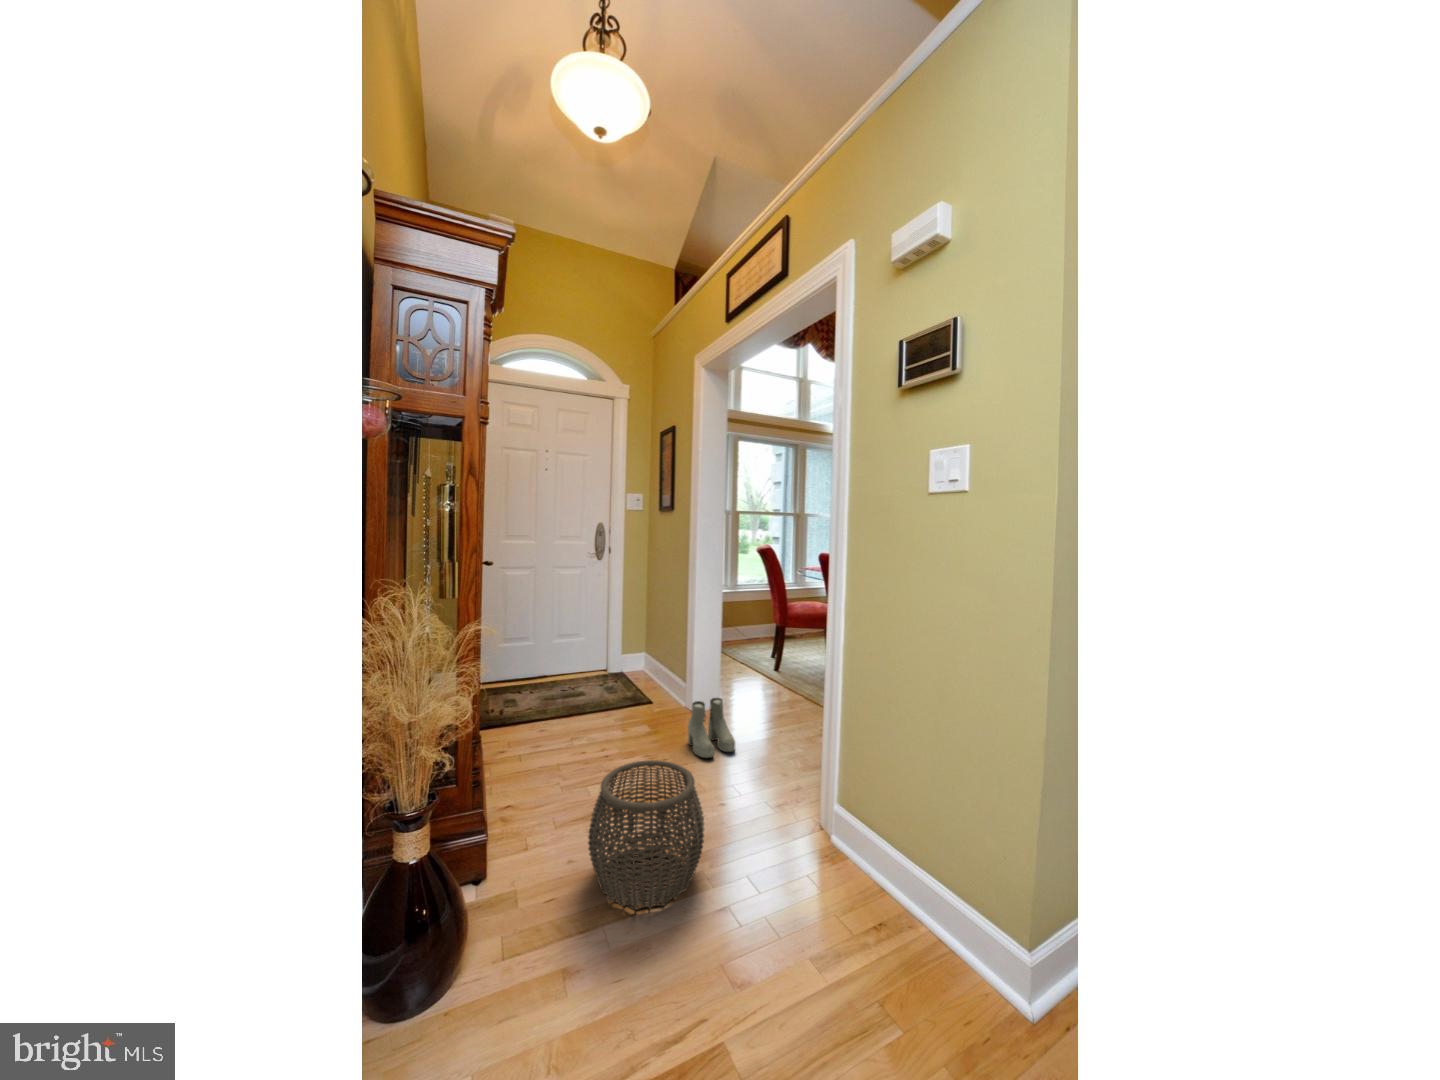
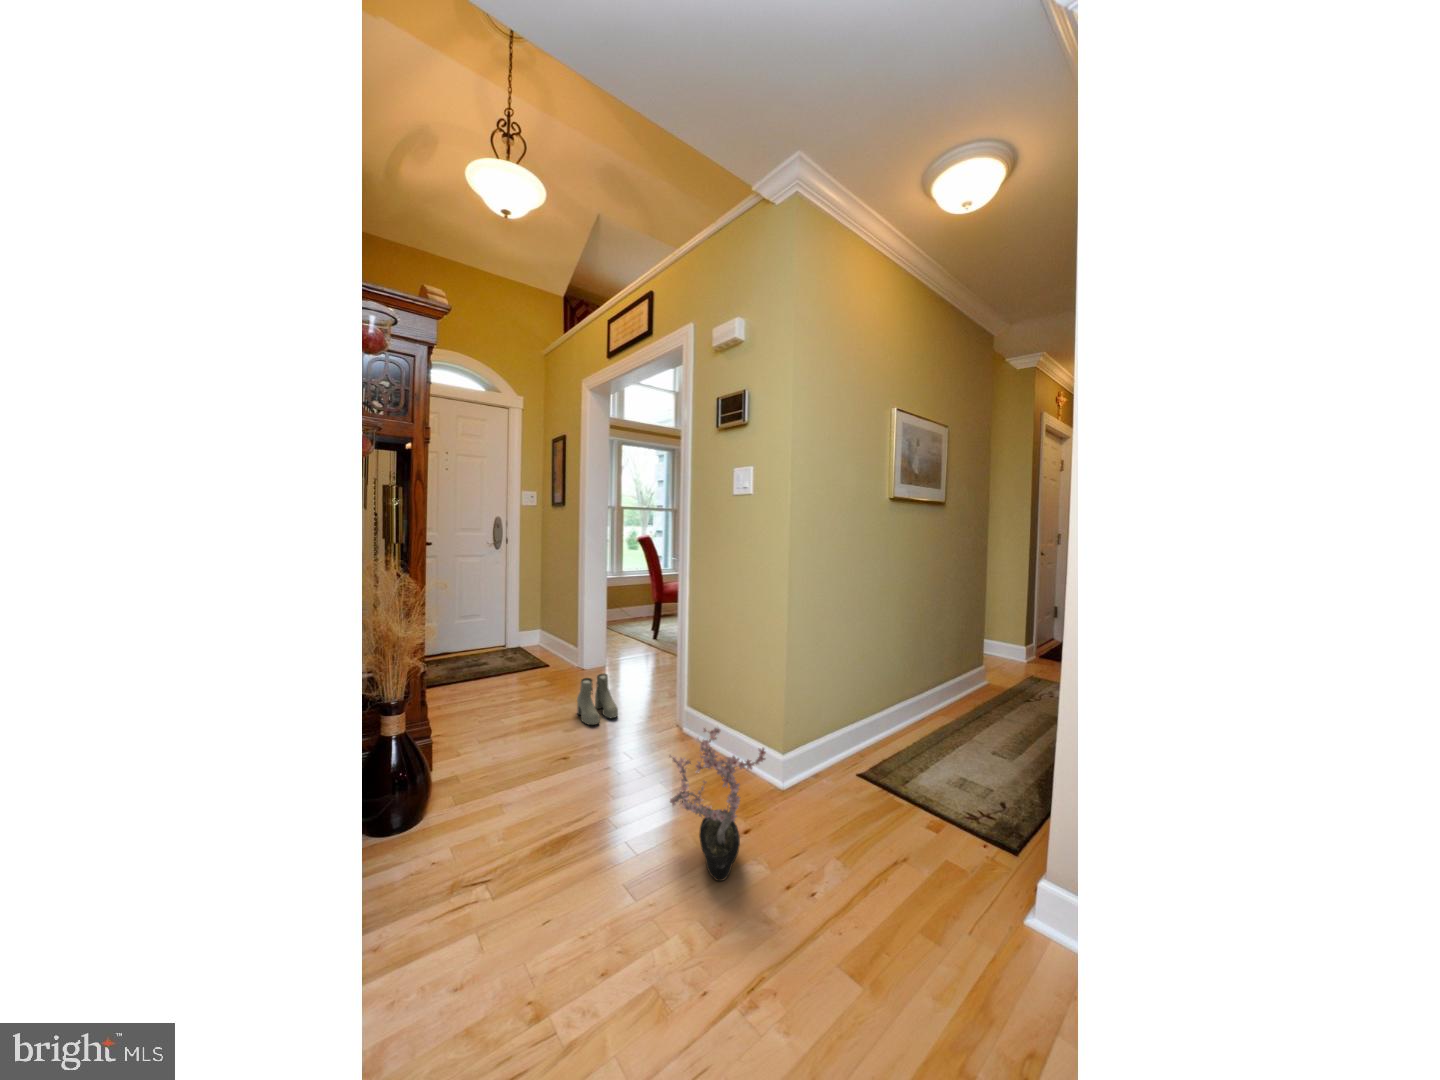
potted plant: none [801,758,956,986] -> present [669,728,766,881]
woven basket: present [588,760,704,910] -> none [486,735,590,859]

